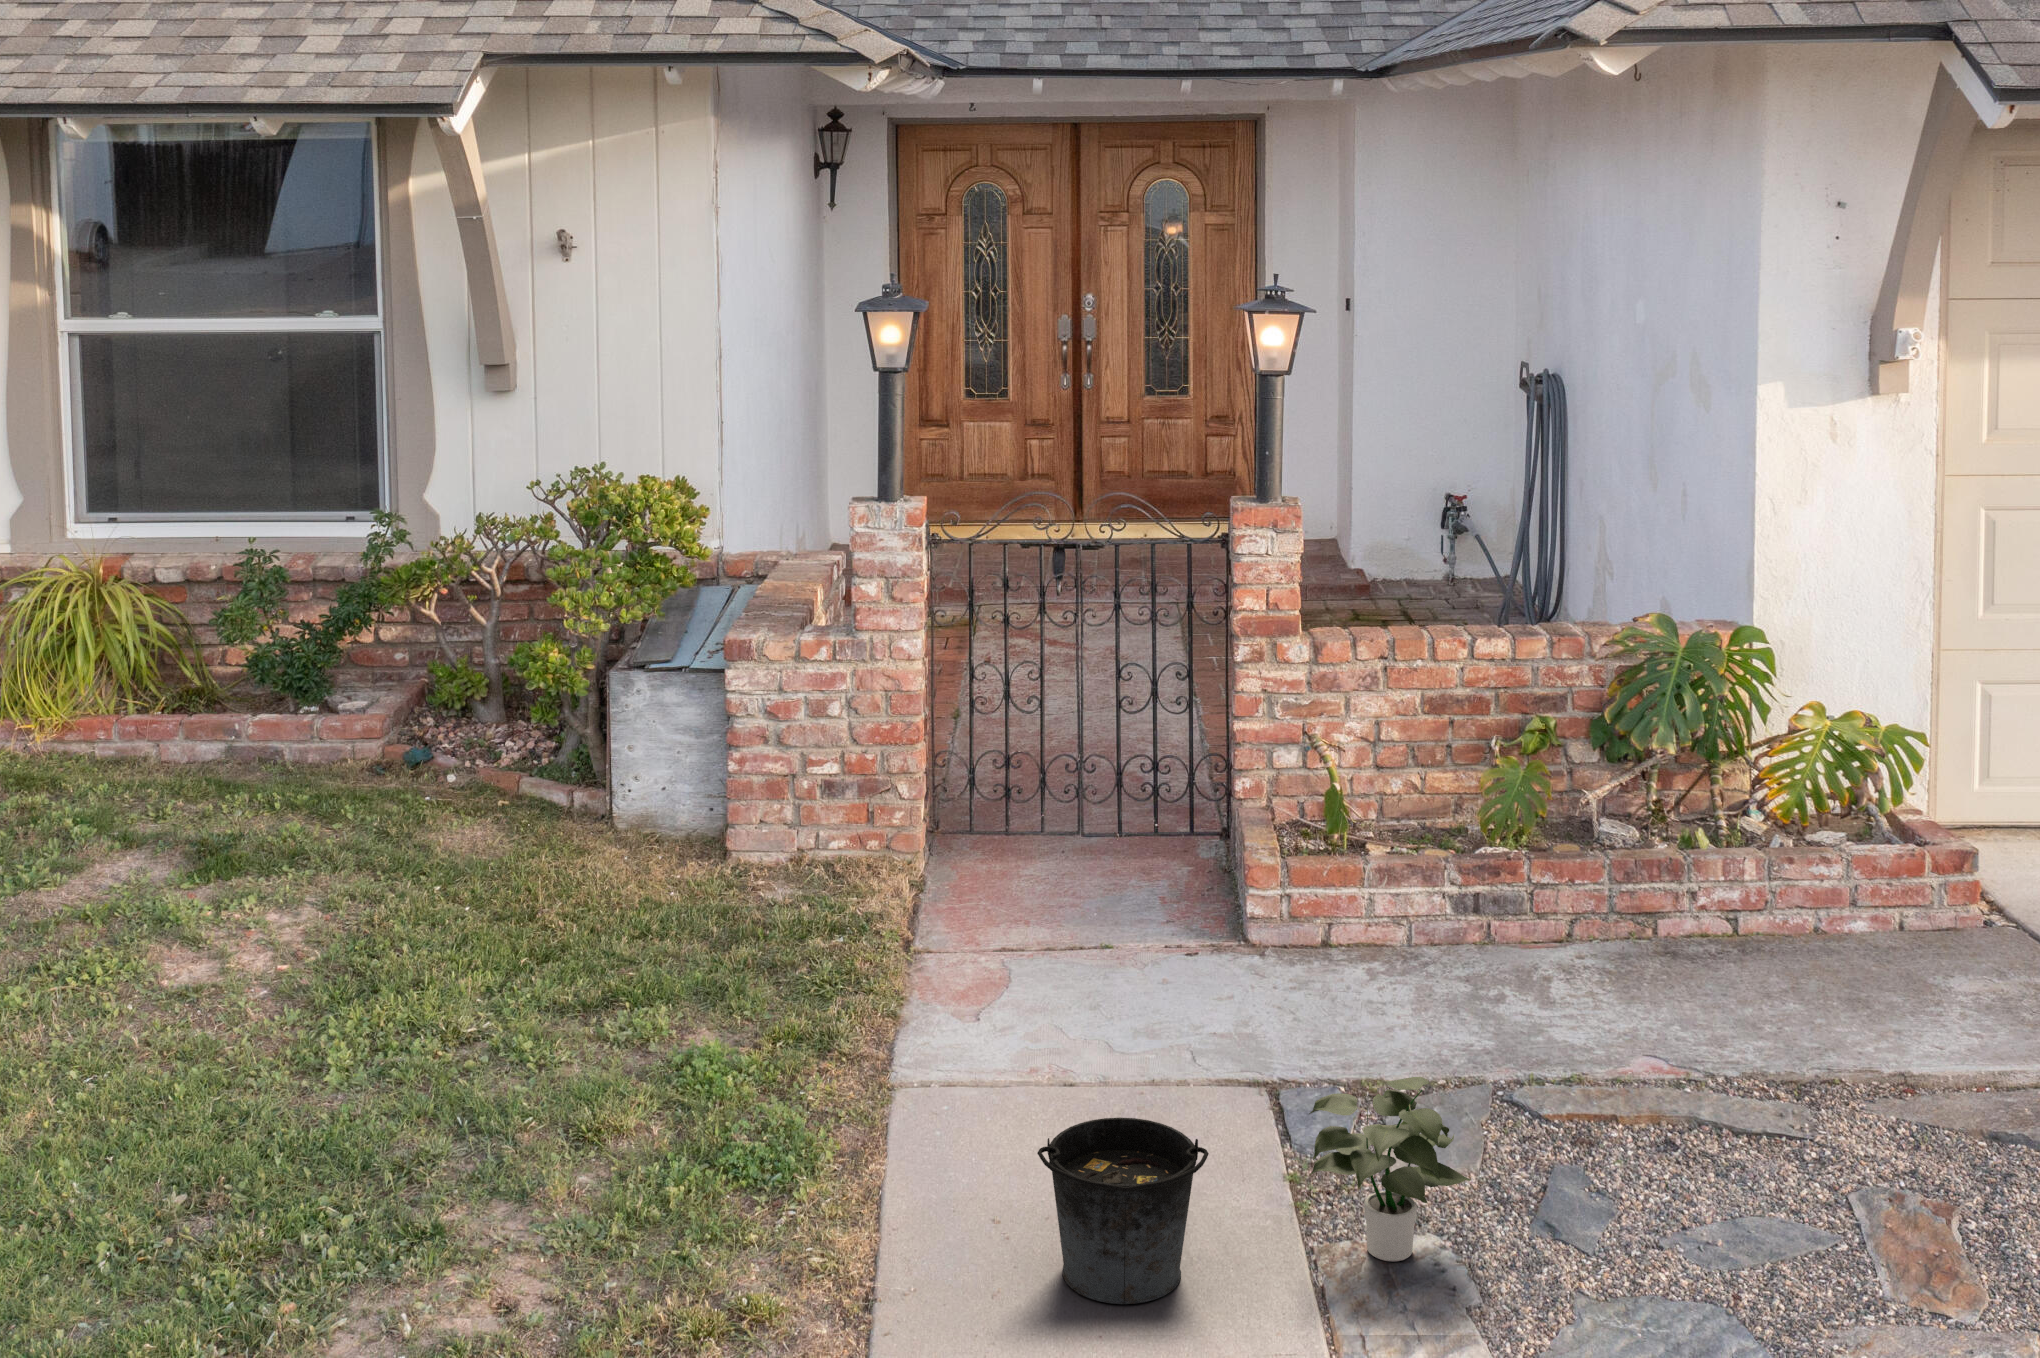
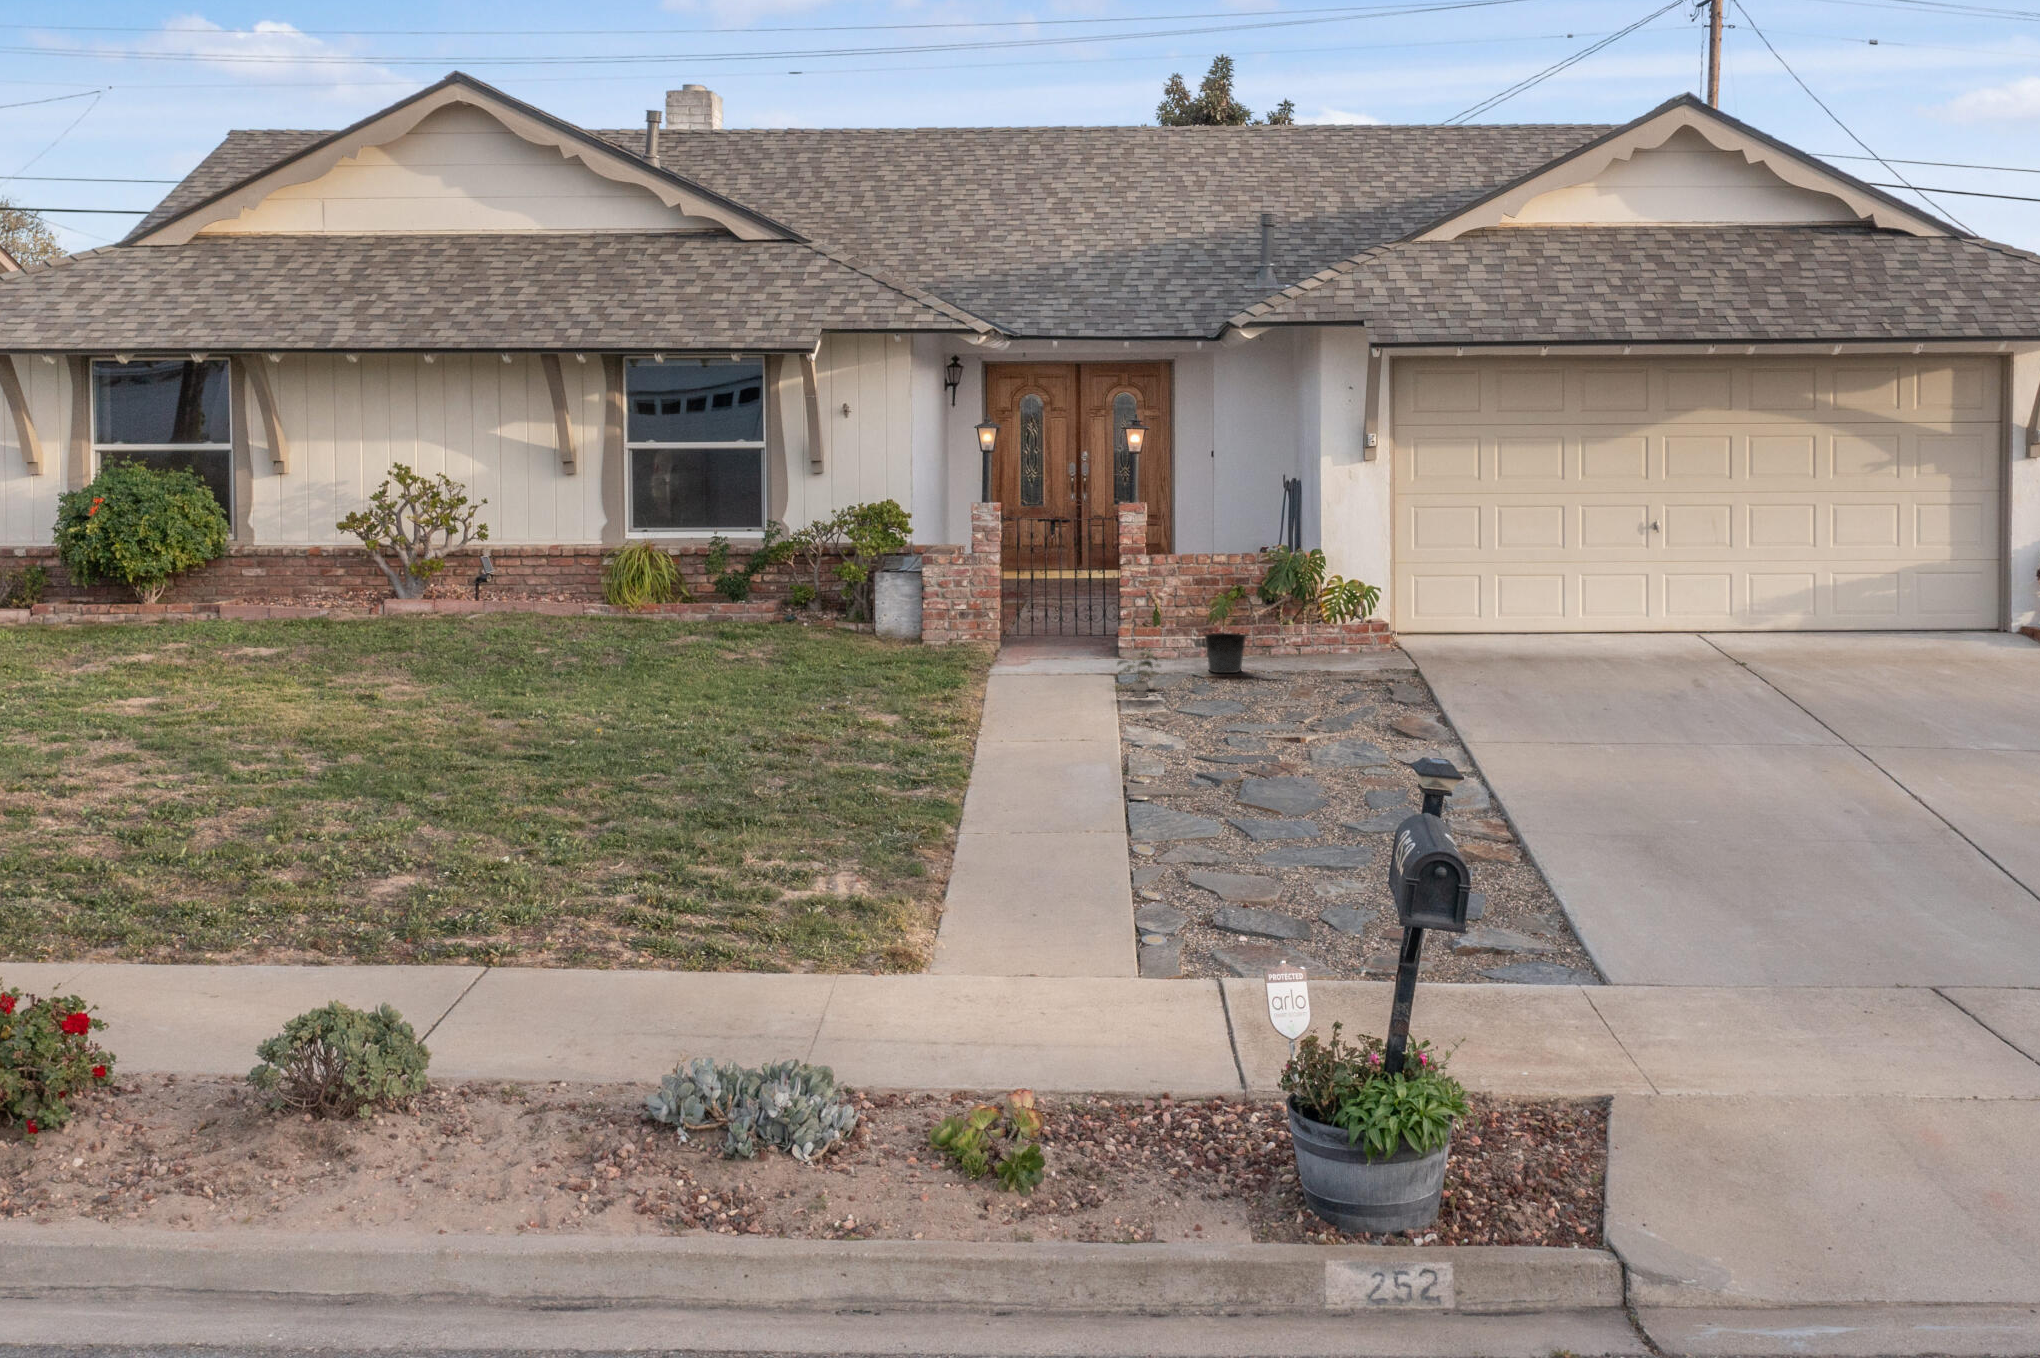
bucket: present [1037,1118,1209,1304] -> present [1204,633,1248,673]

